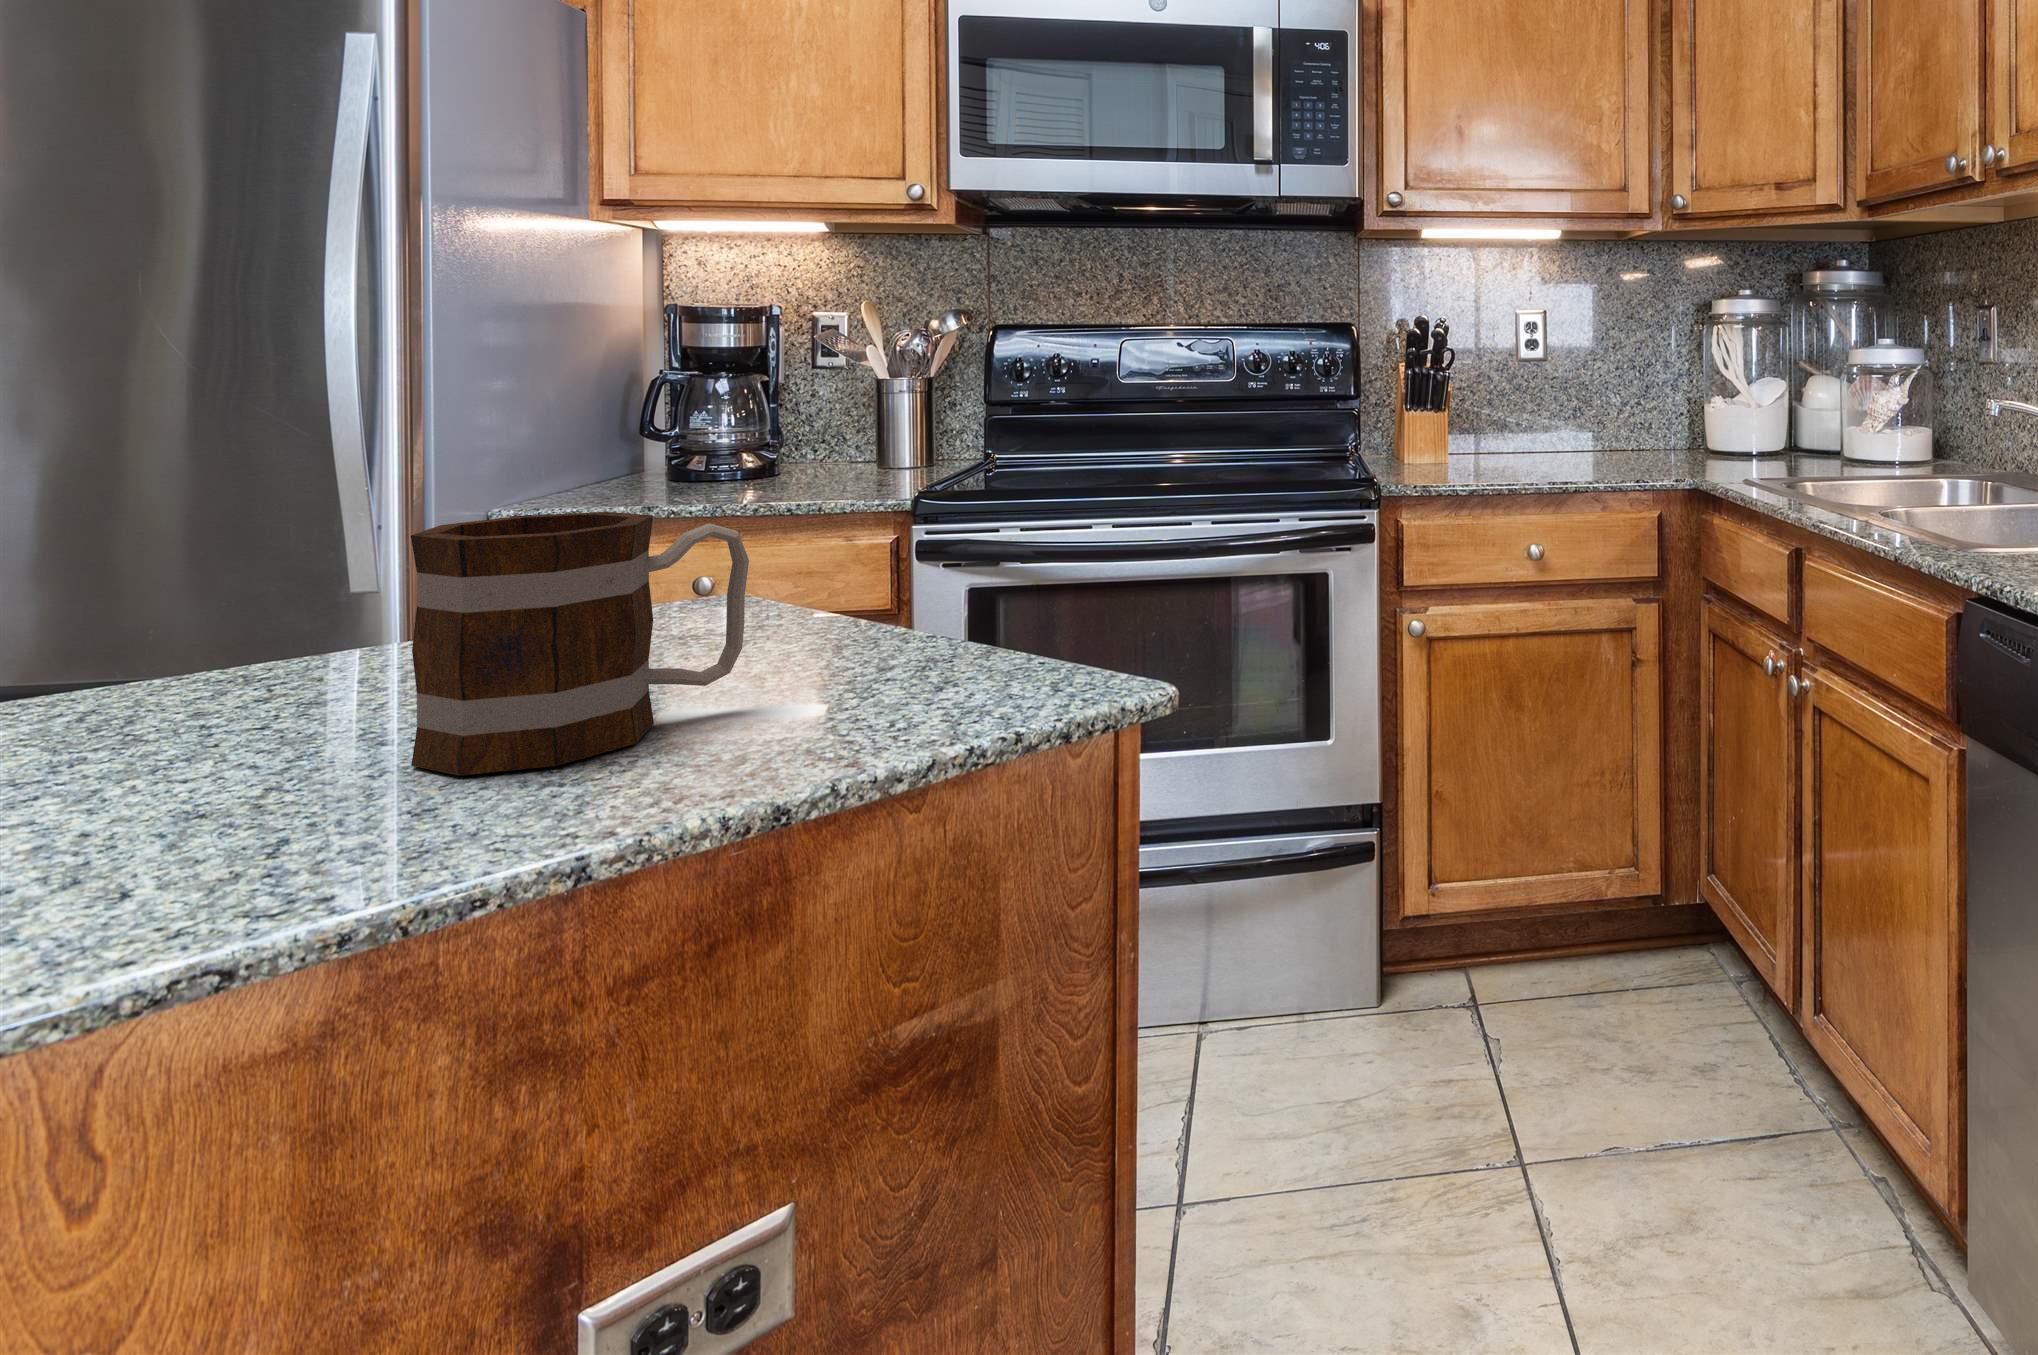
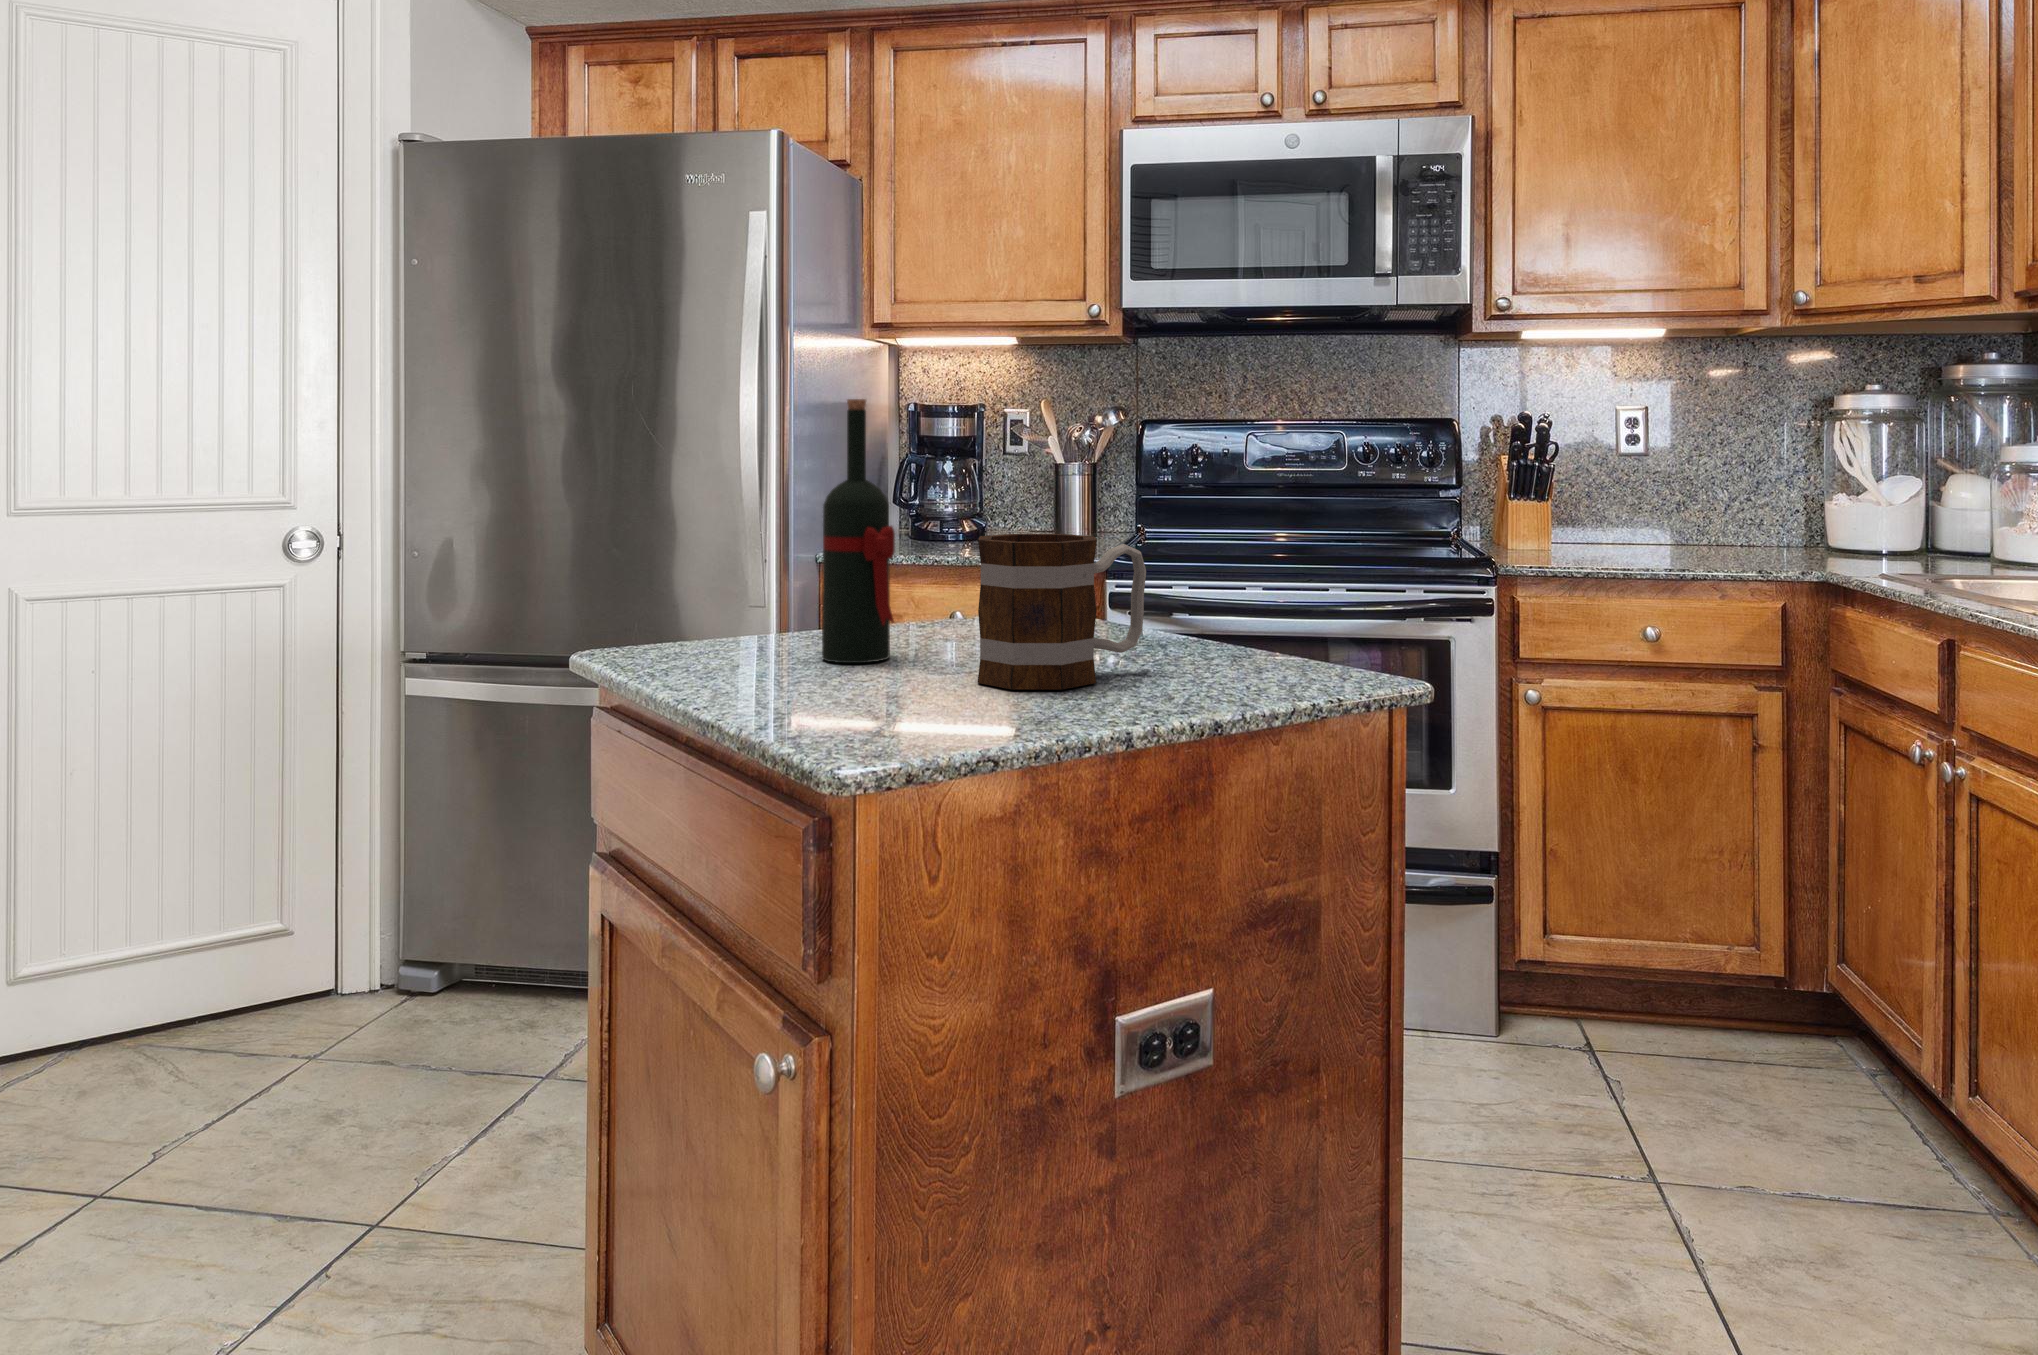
wine bottle: none [165,306,316,743] -> present [822,399,895,663]

